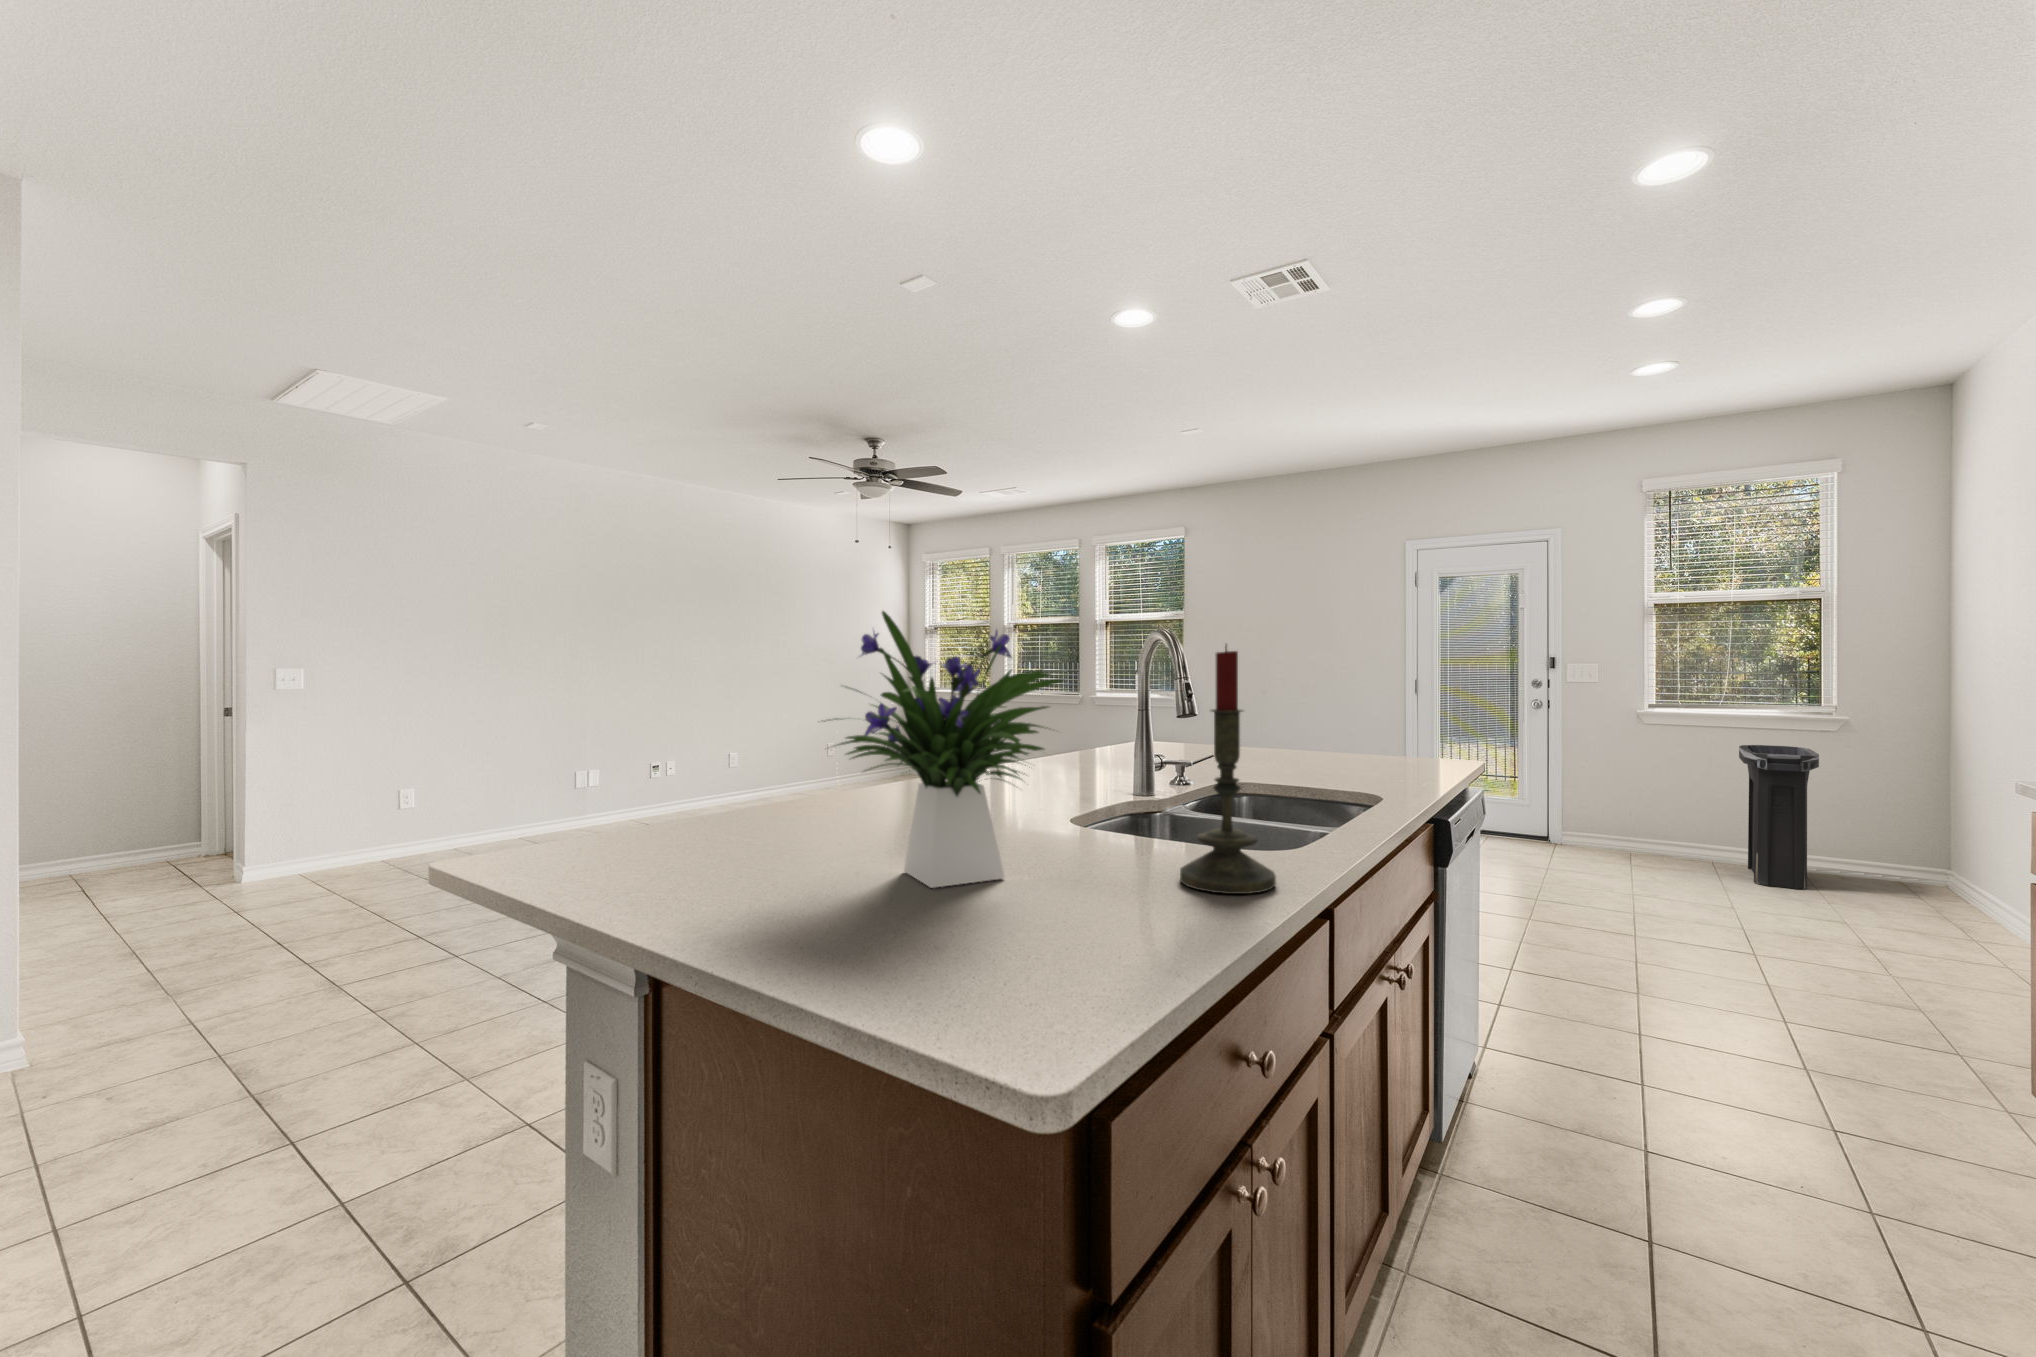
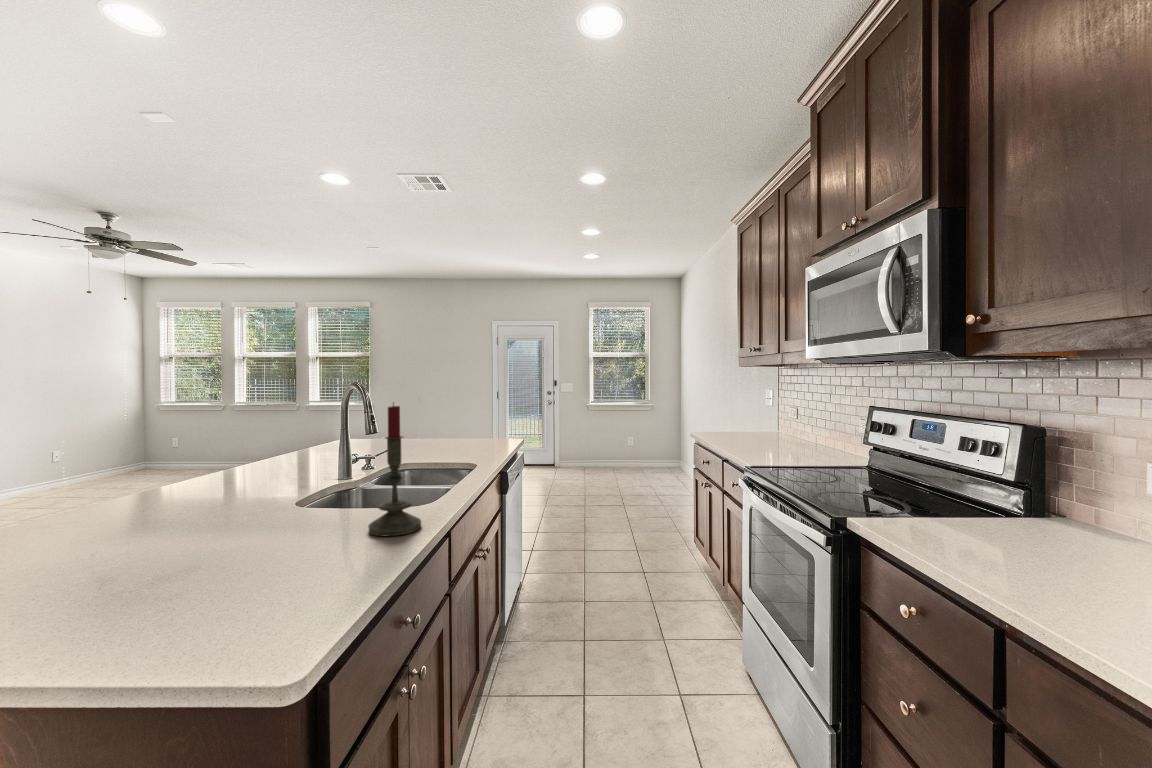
flower arrangement: present [822,611,1063,888] -> none [94,388,296,566]
trash can: present [1739,745,1819,889] -> none [621,417,646,477]

